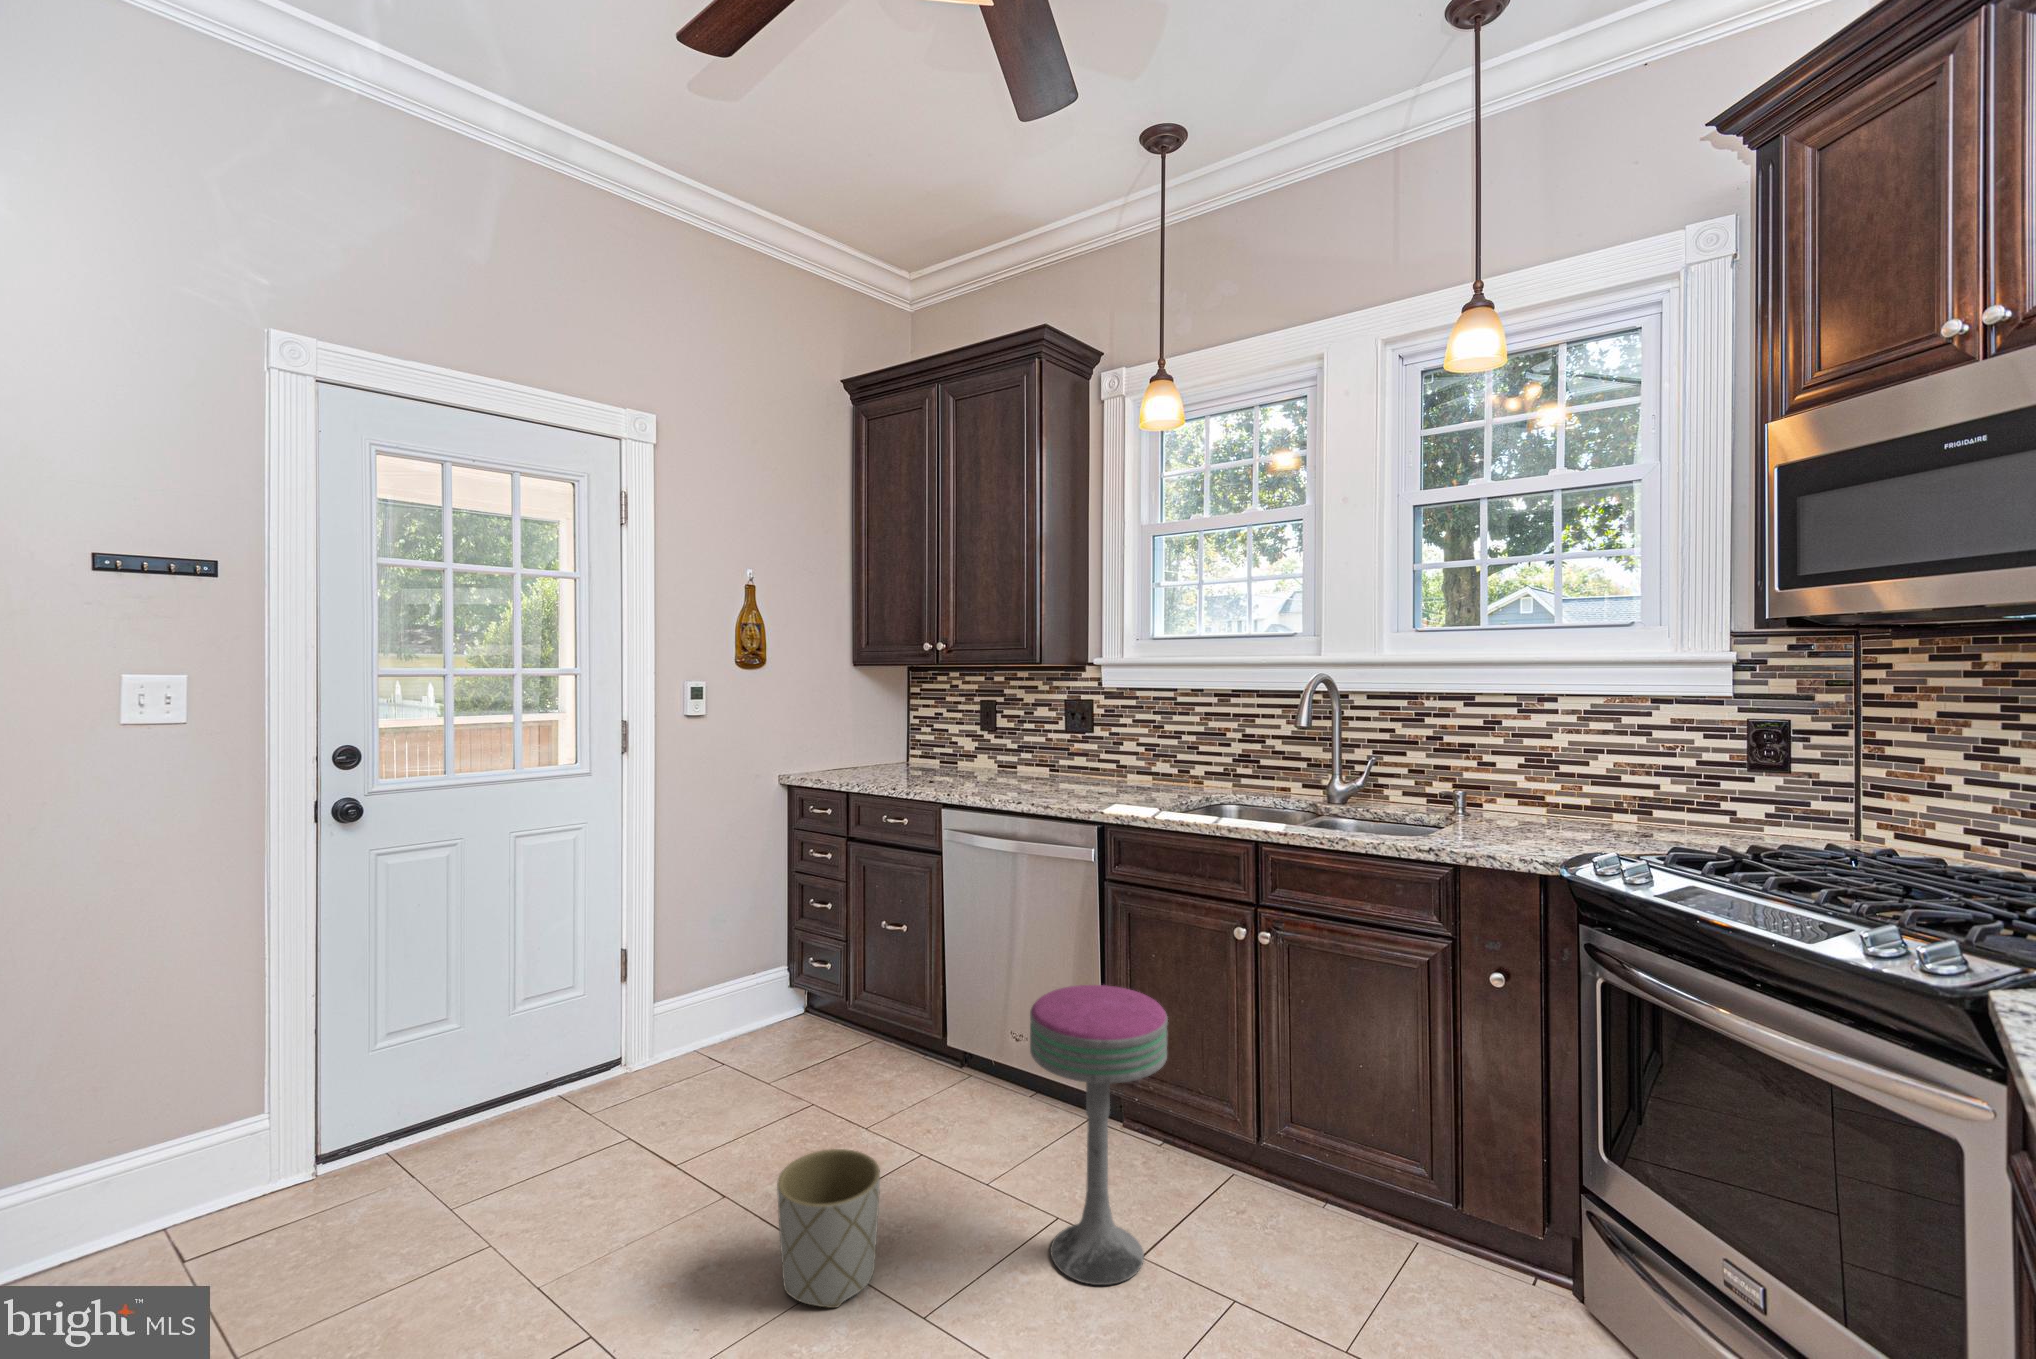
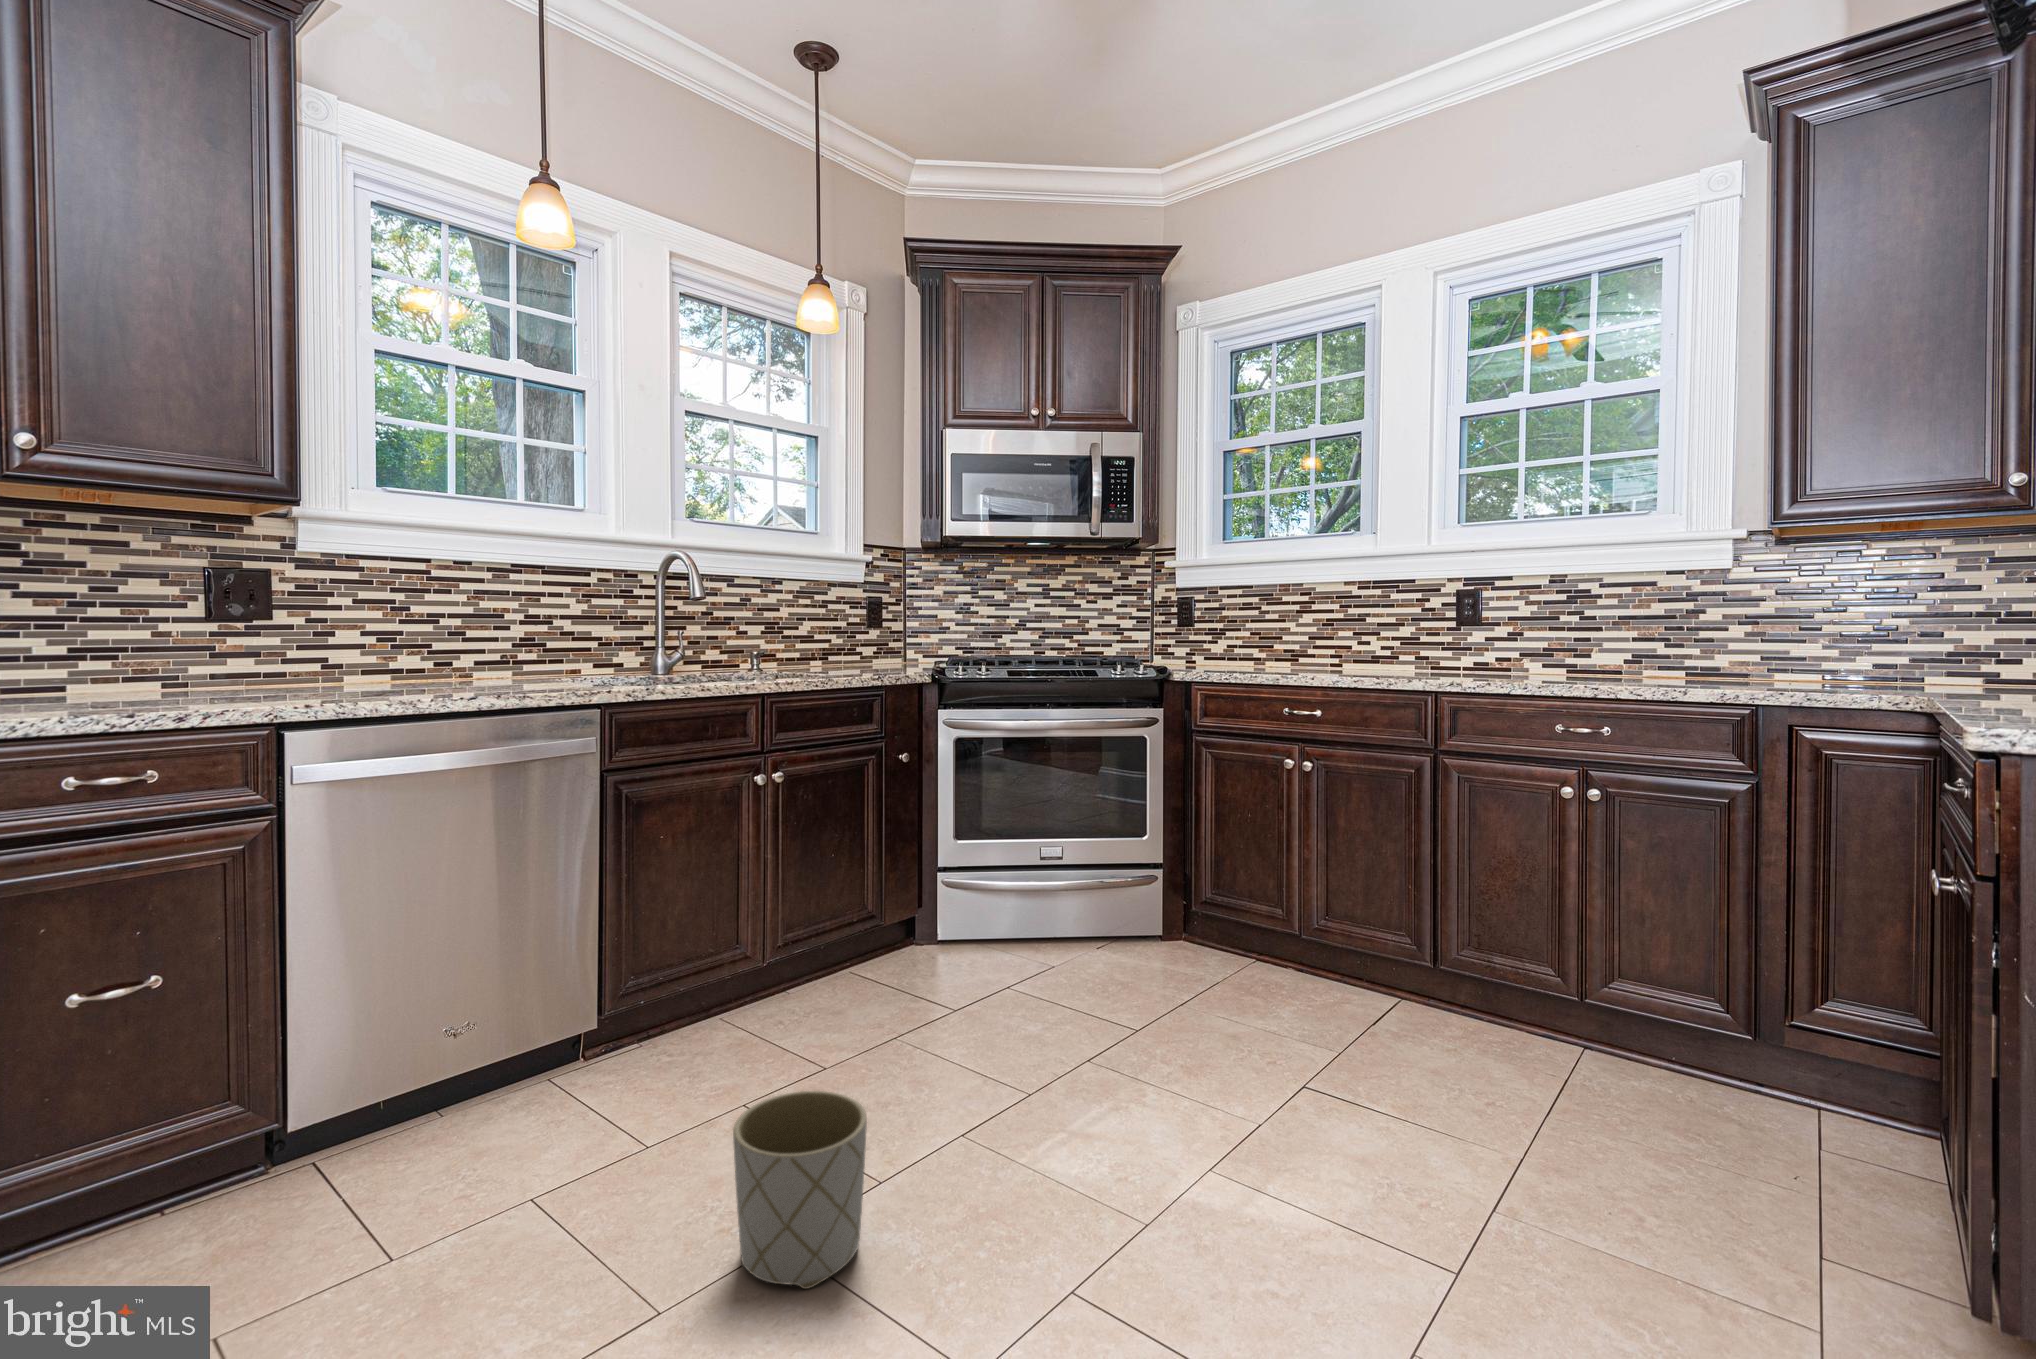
bar stool: present [1030,985,1168,1285] -> none [749,834,887,1109]

